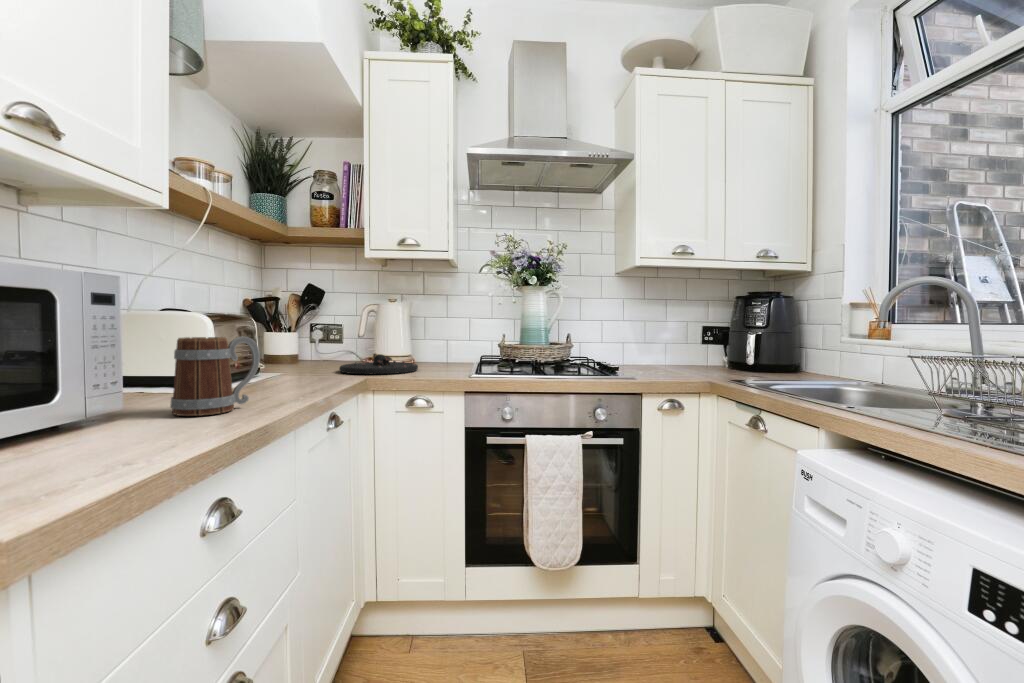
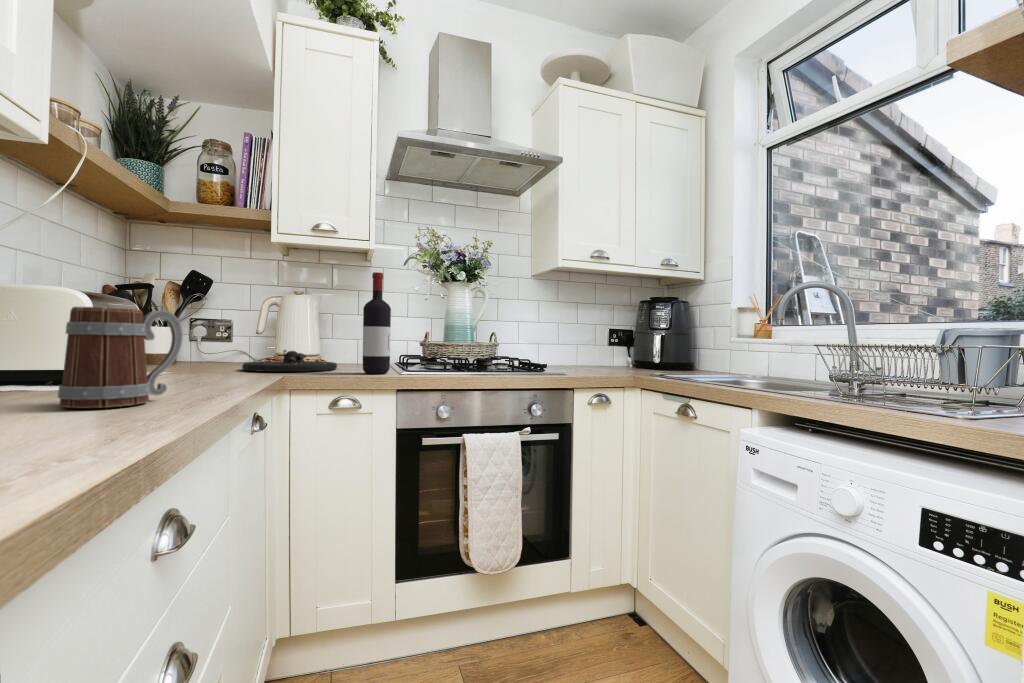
wine bottle: none [432,285,457,378] -> present [363,272,391,374]

